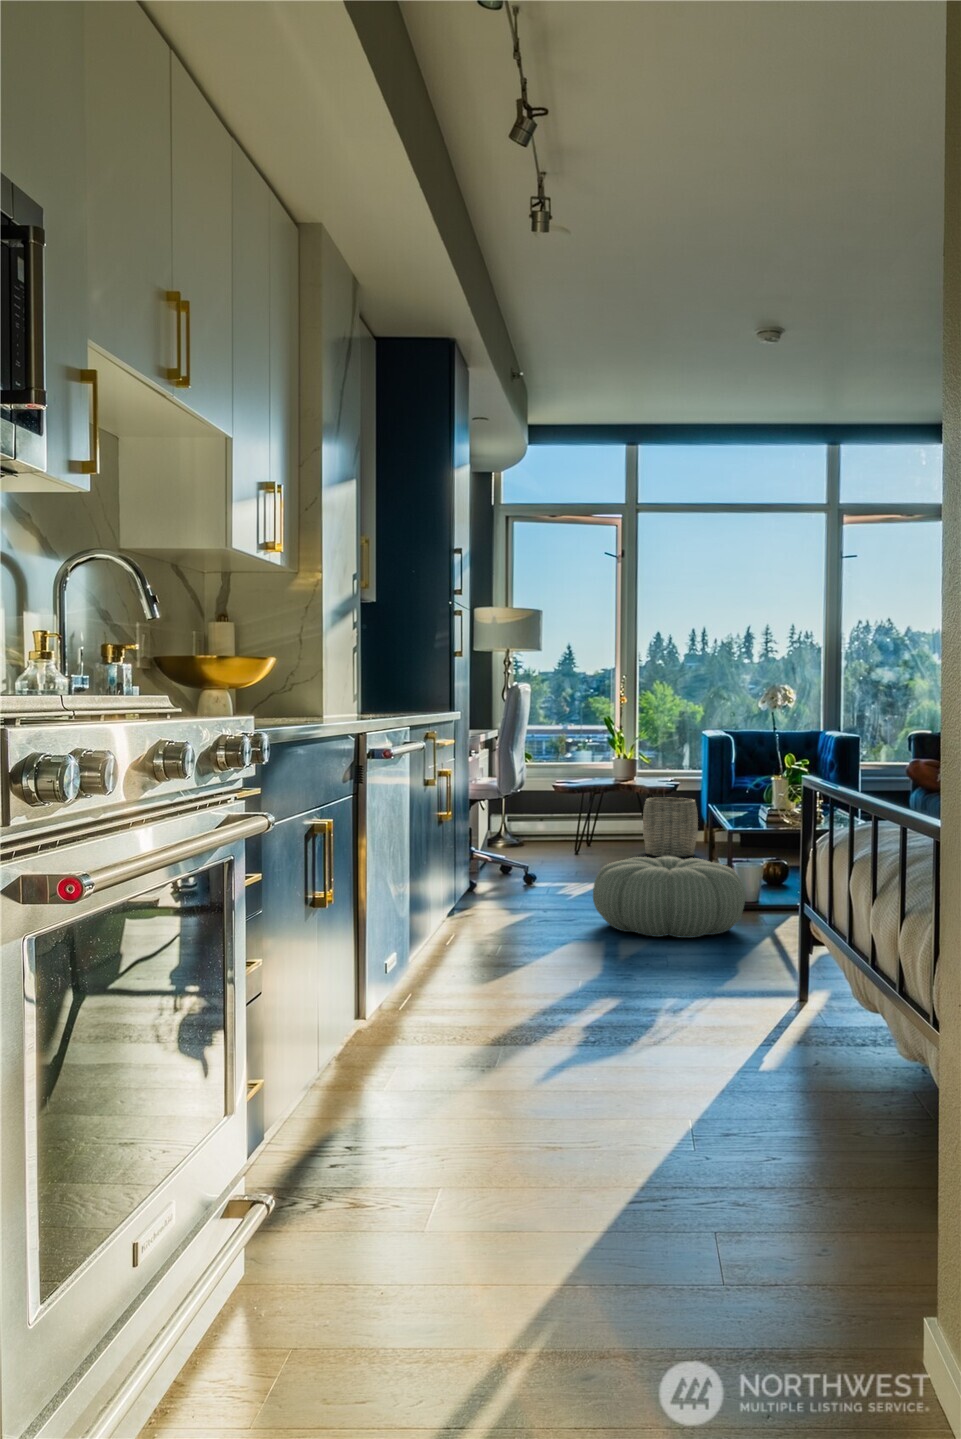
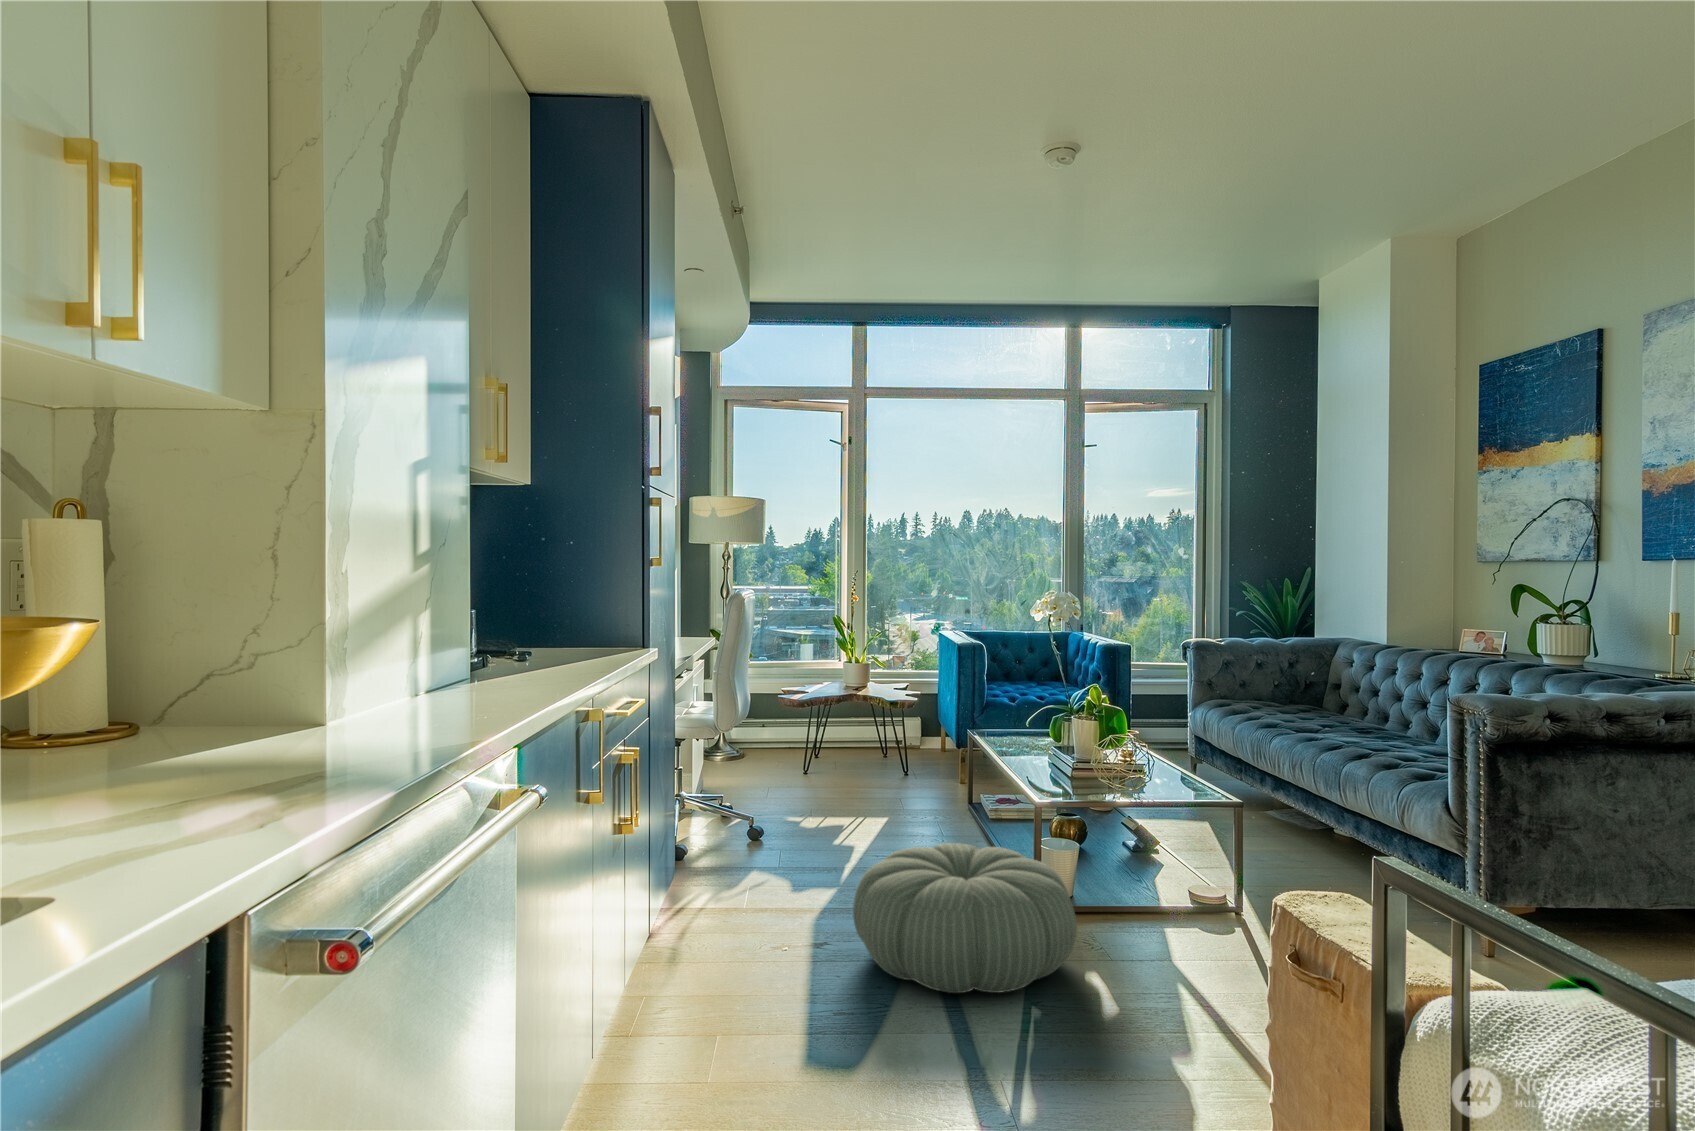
woven basket: present [643,798,698,857] -> none [884,711,946,783]

